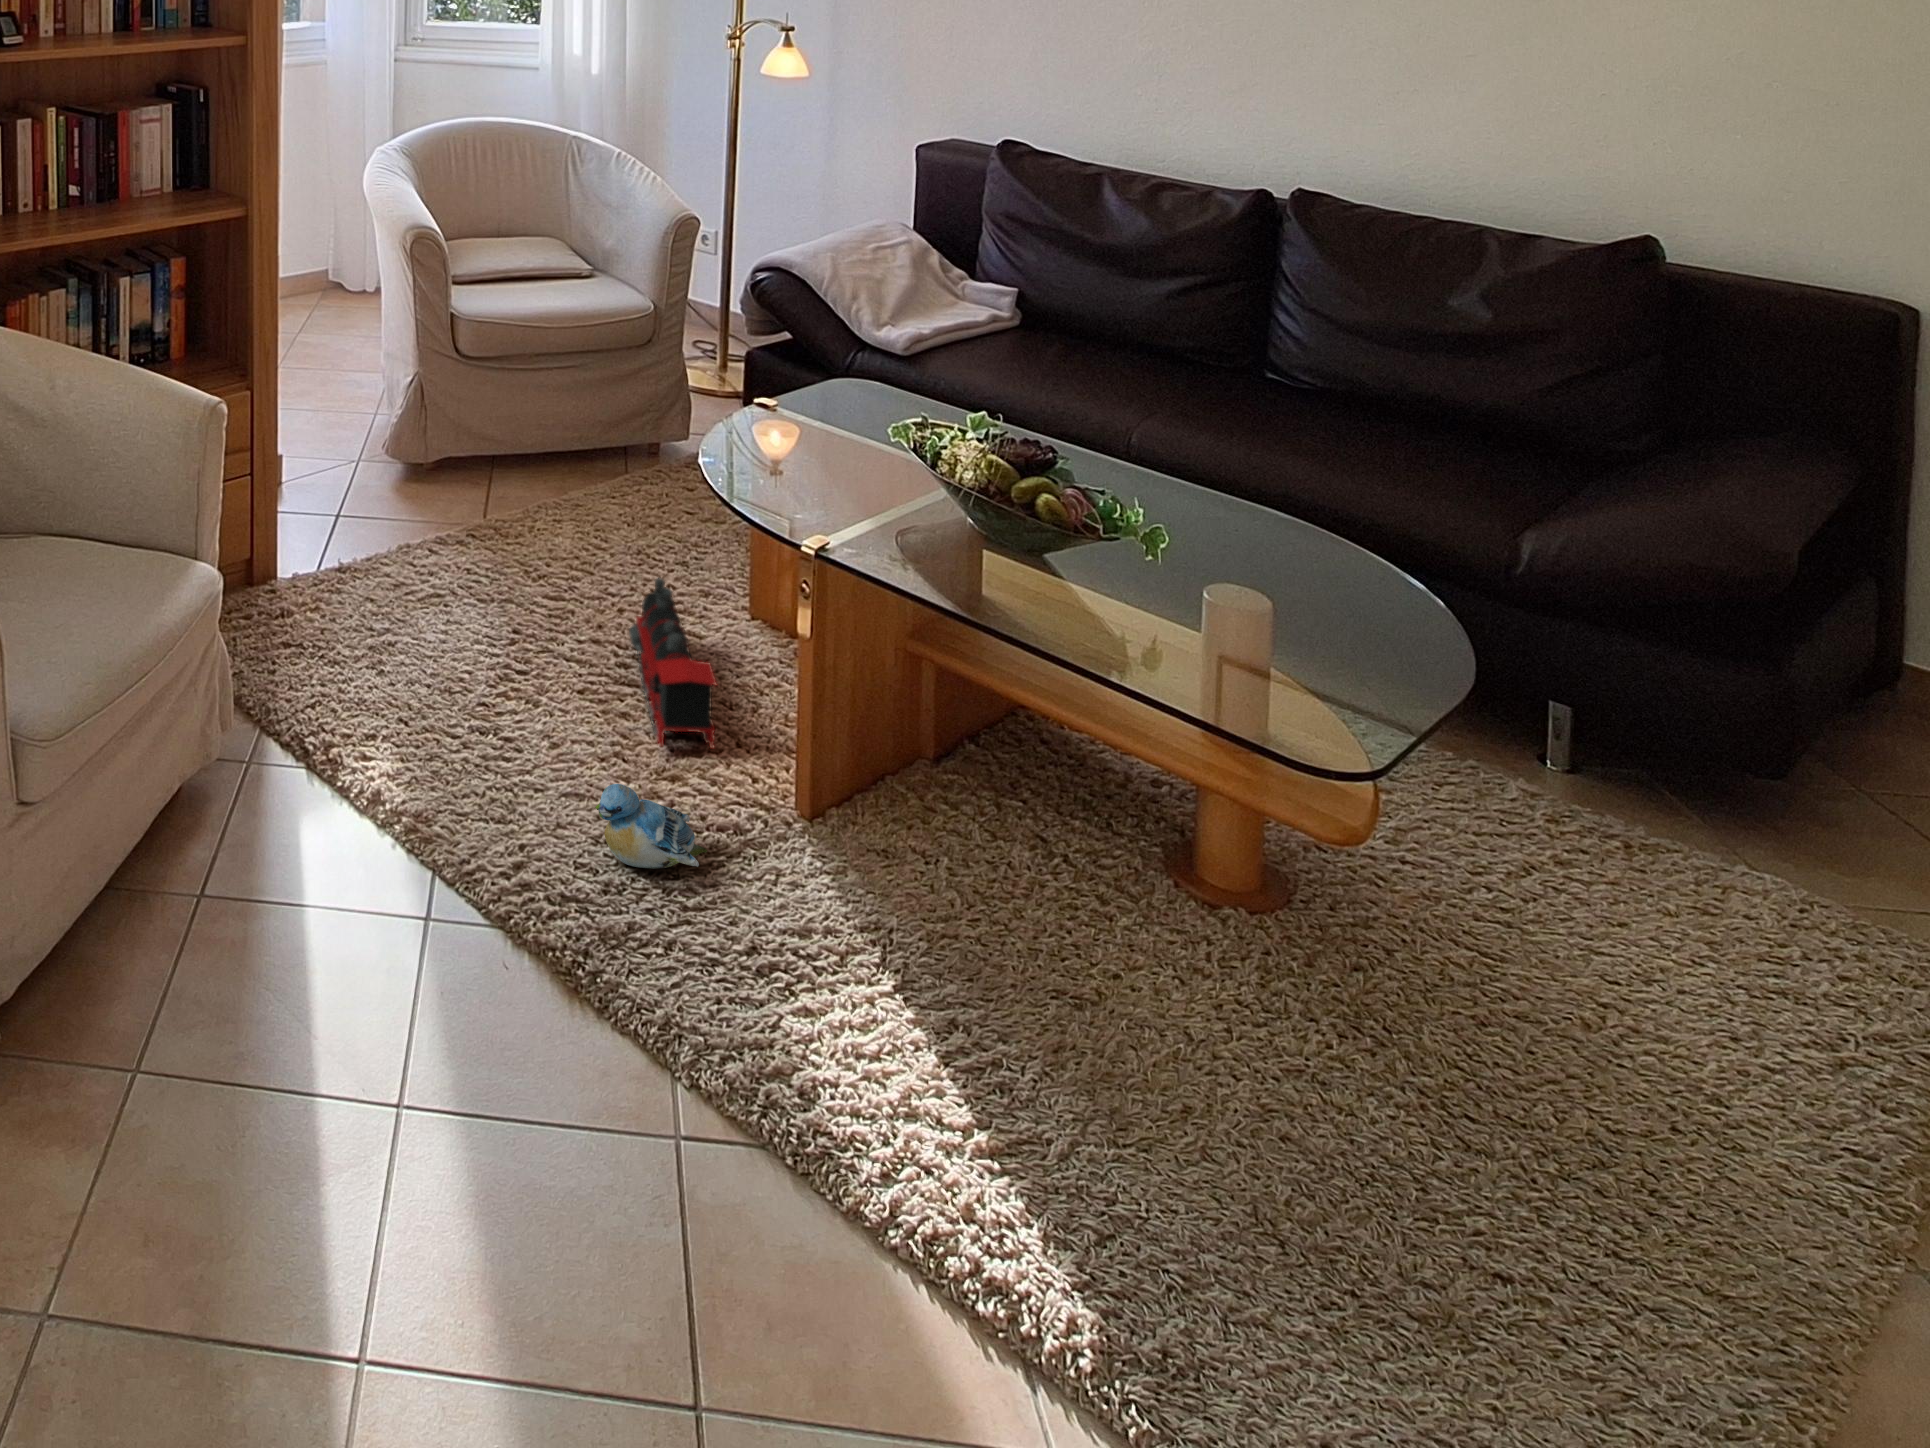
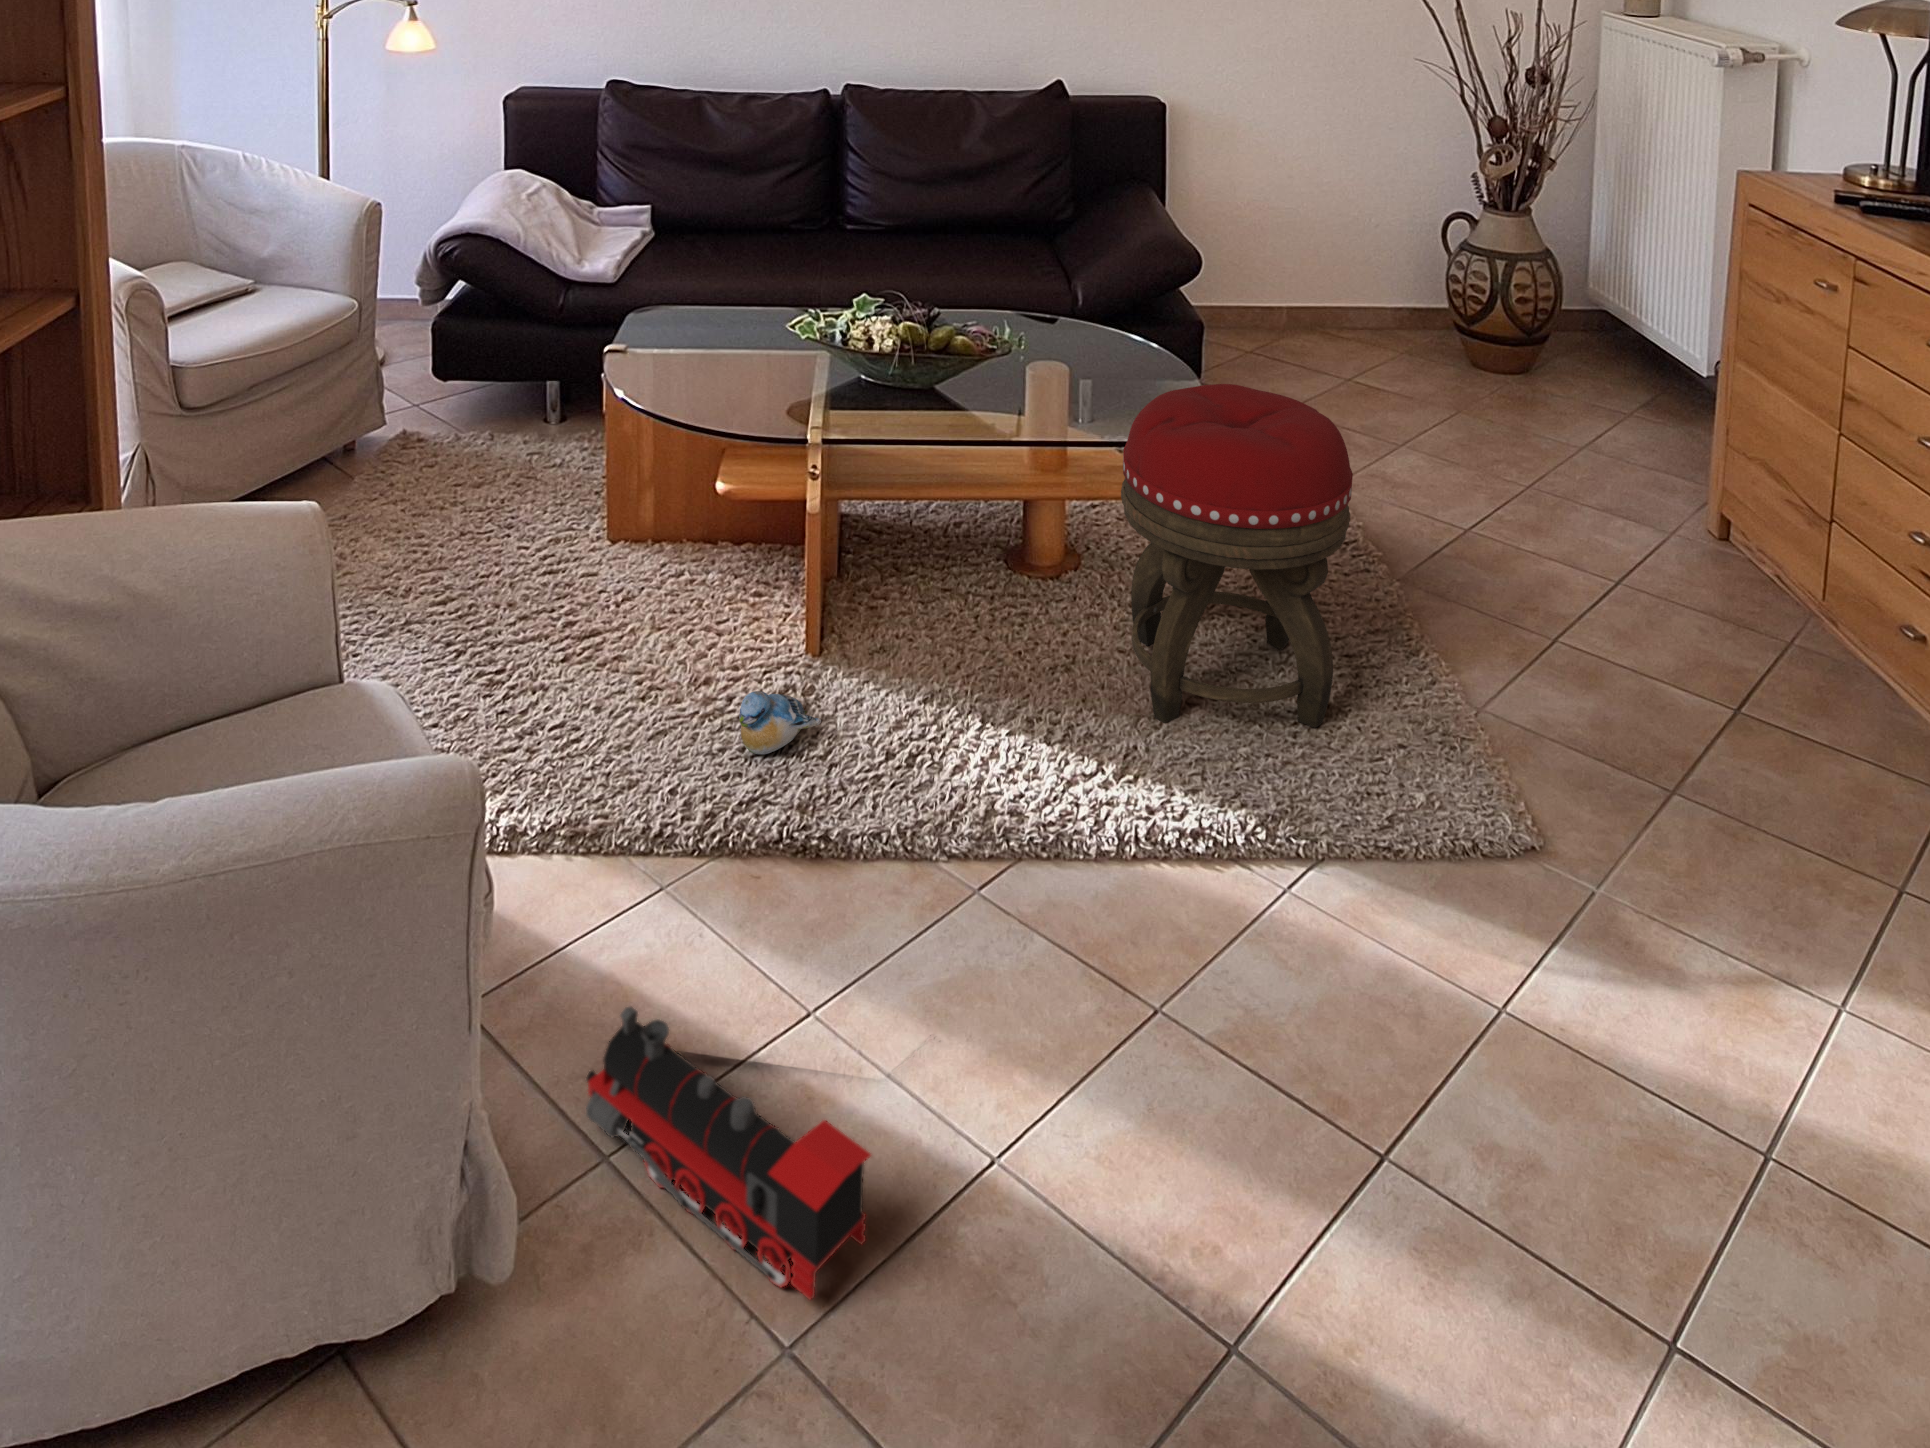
toy train: present [629,578,716,749] -> present [586,1007,871,1300]
footstool: none [1127,657,1576,1326] -> present [1121,384,1353,728]

